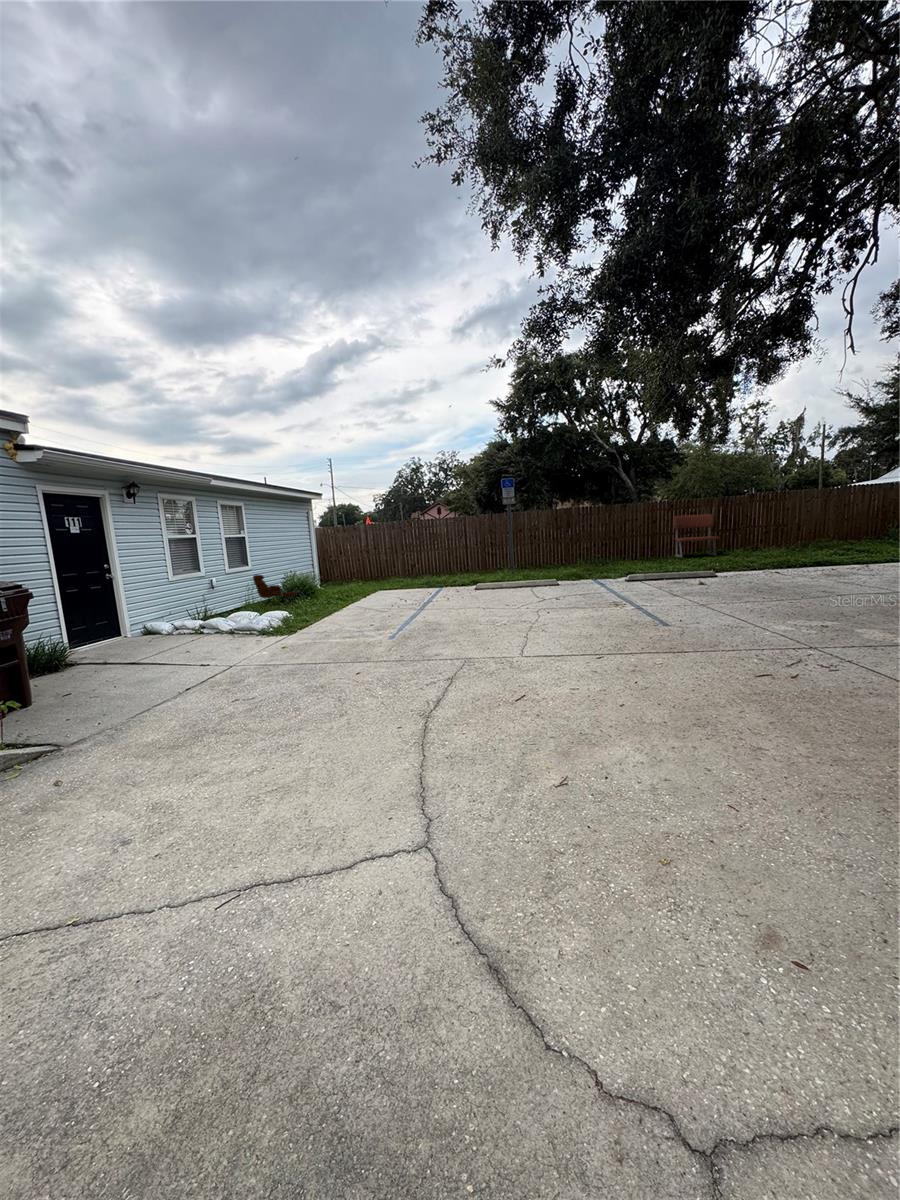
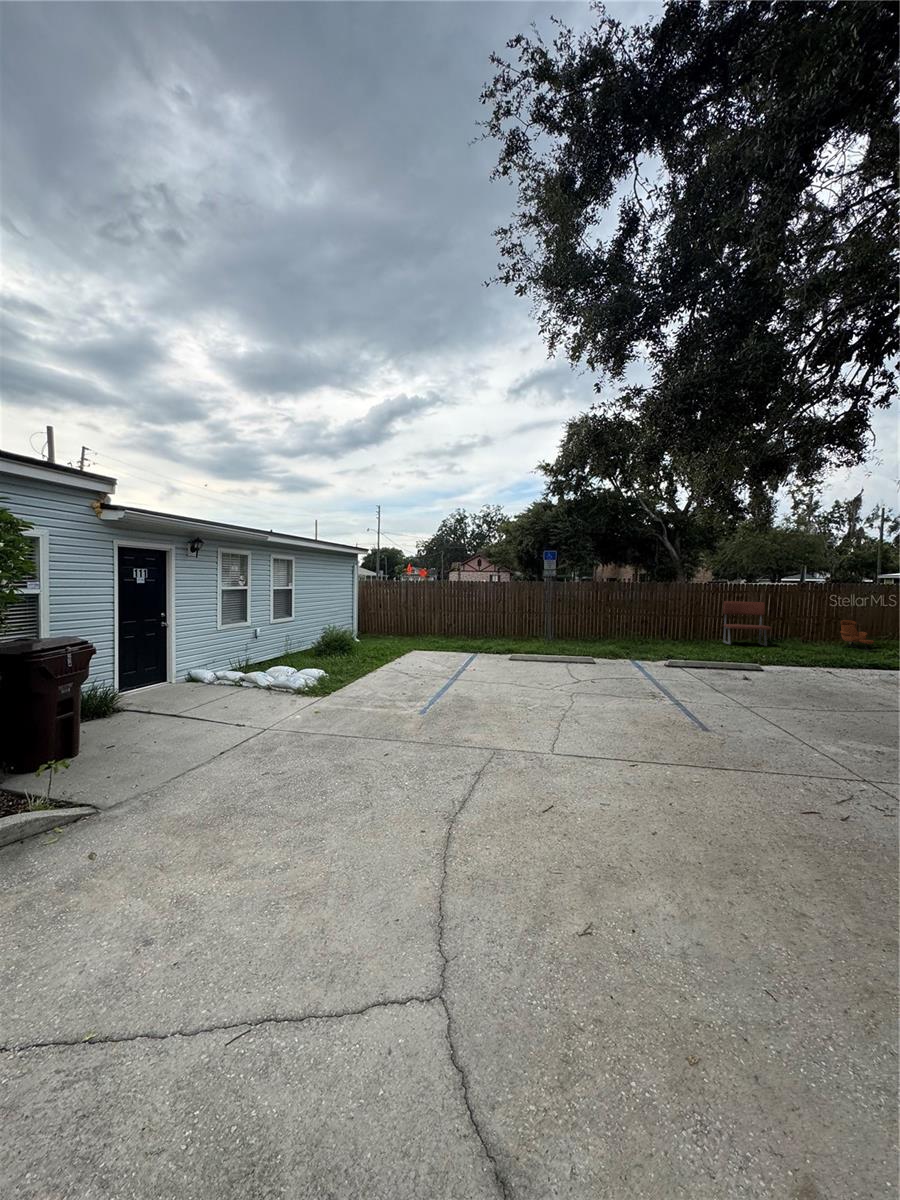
lounge chair: present [253,575,296,606] -> present [840,620,874,650]

